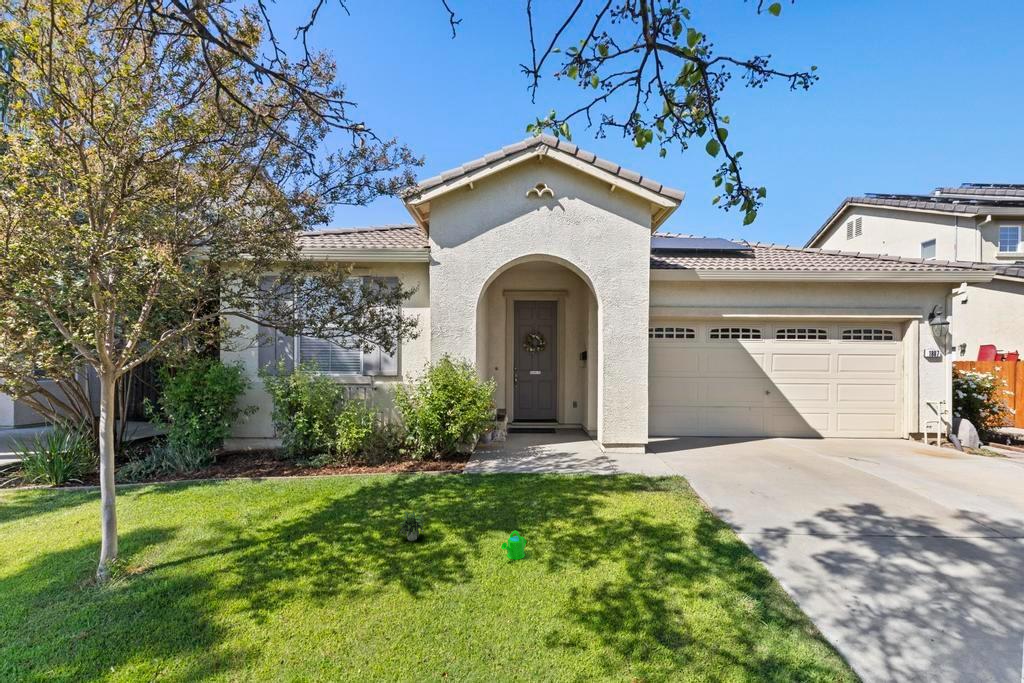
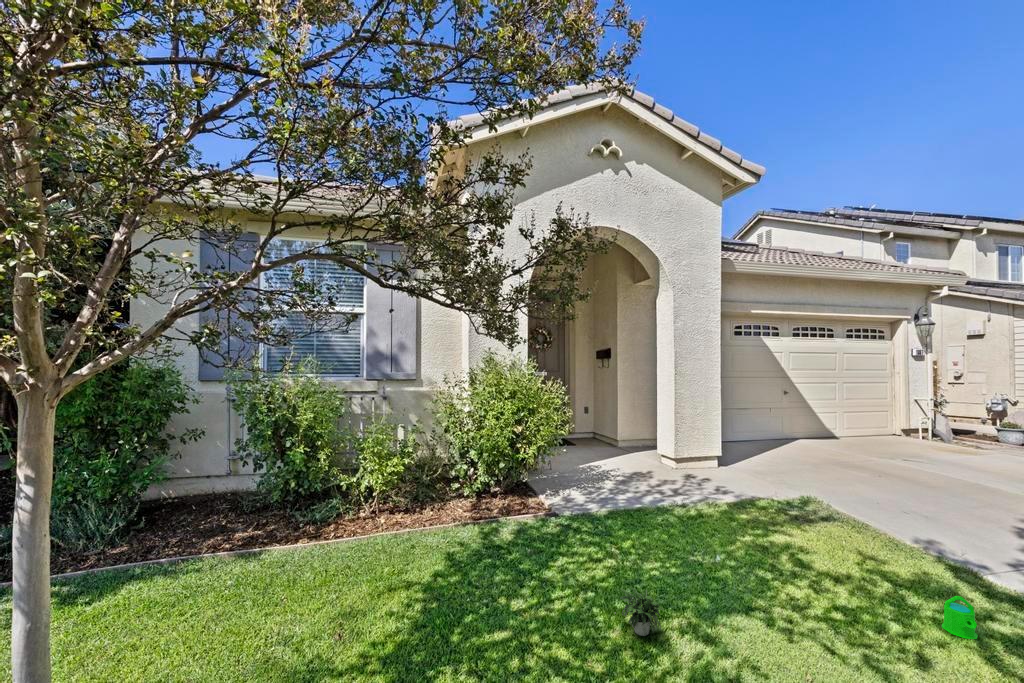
watering can: present [501,530,527,560] -> present [942,596,978,639]

